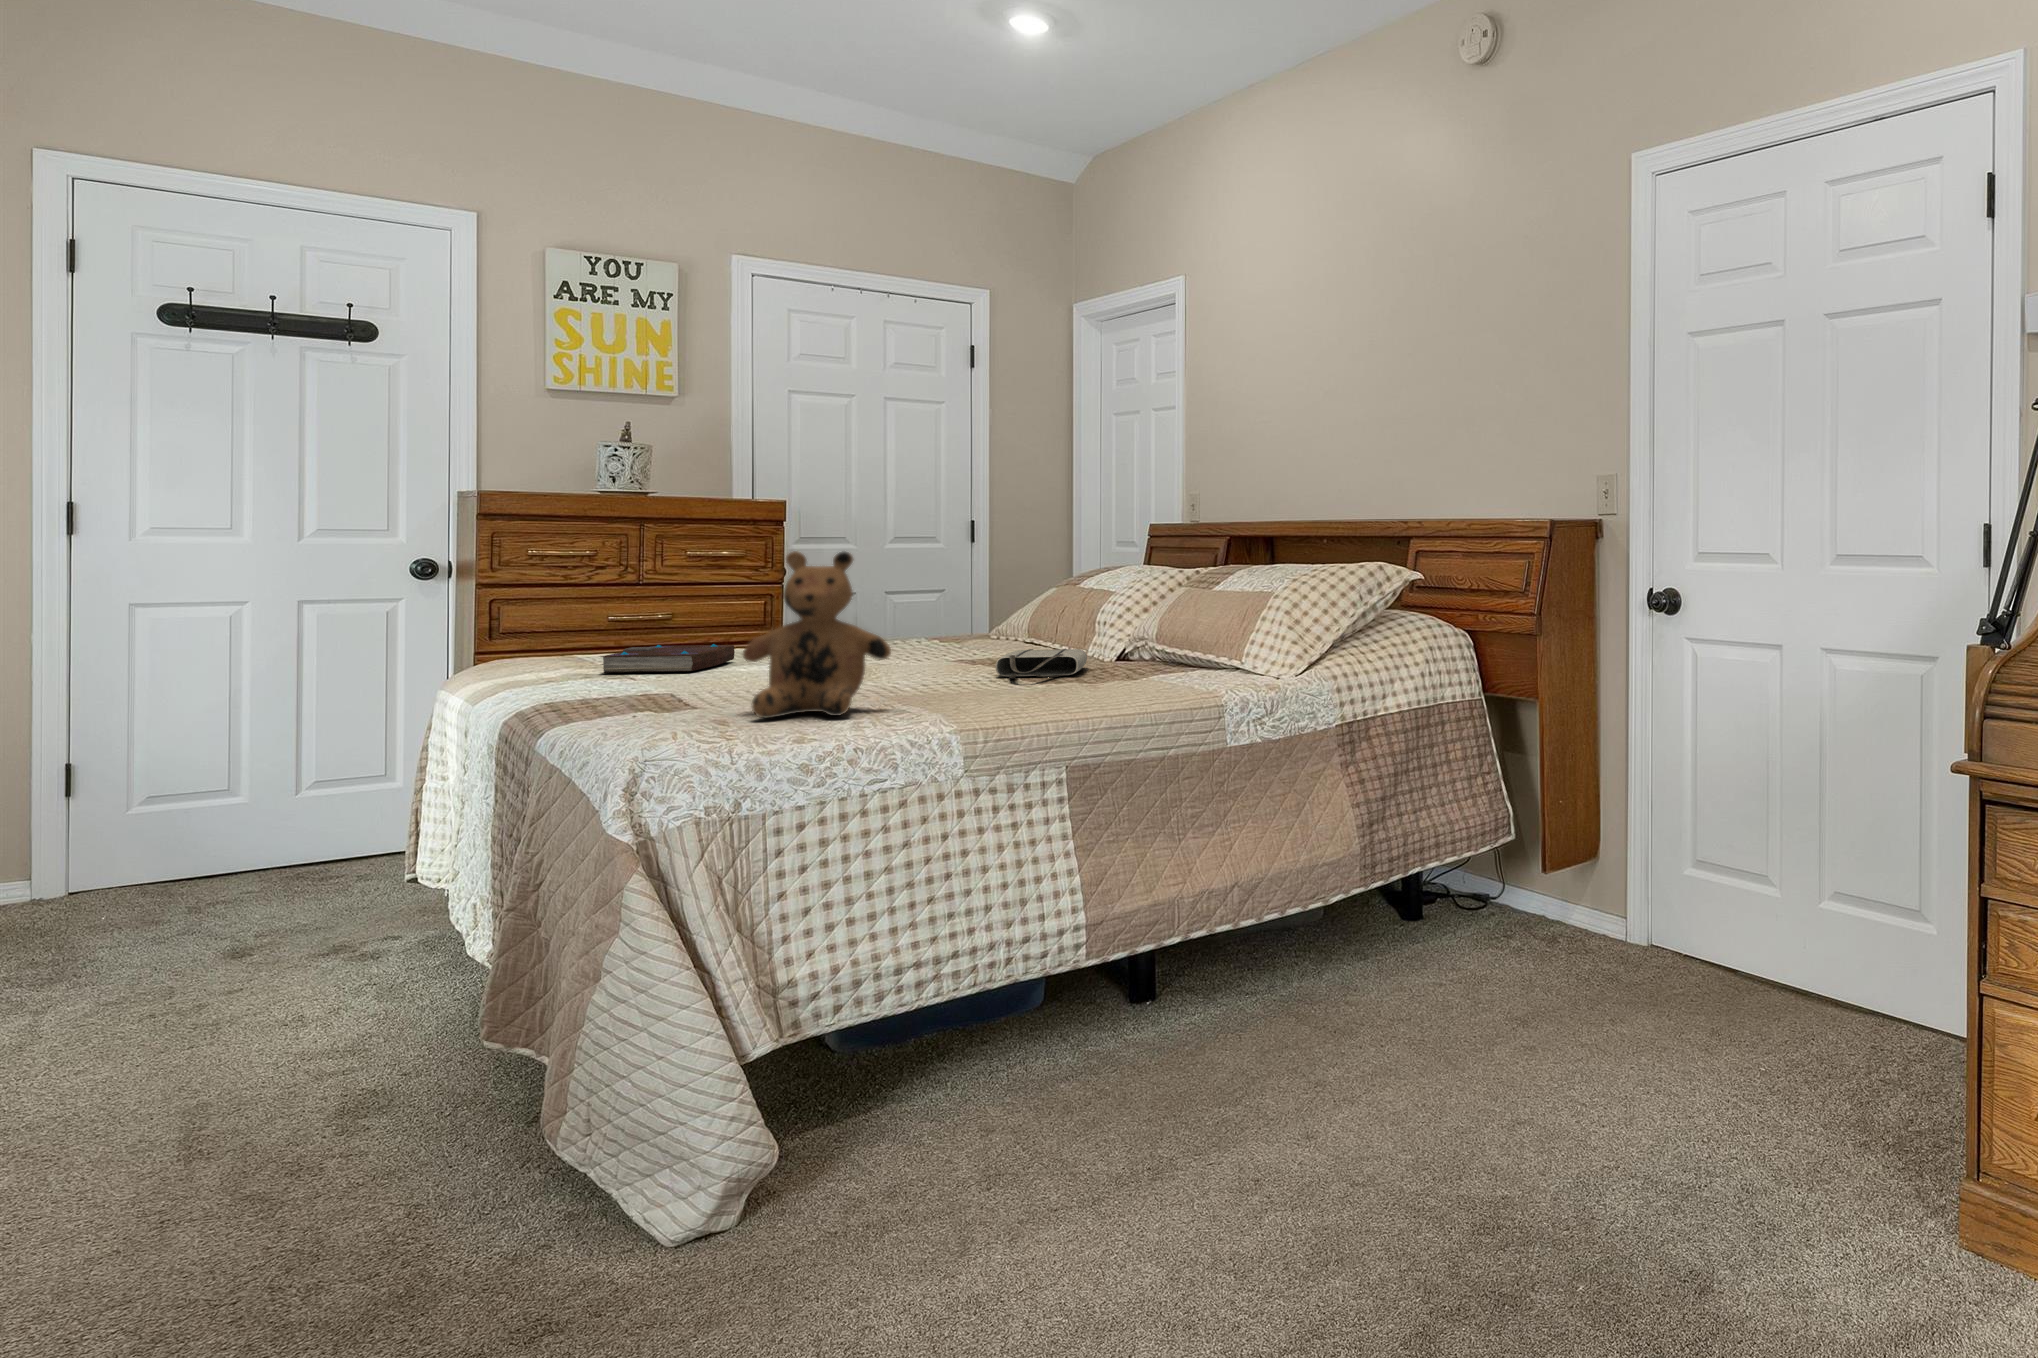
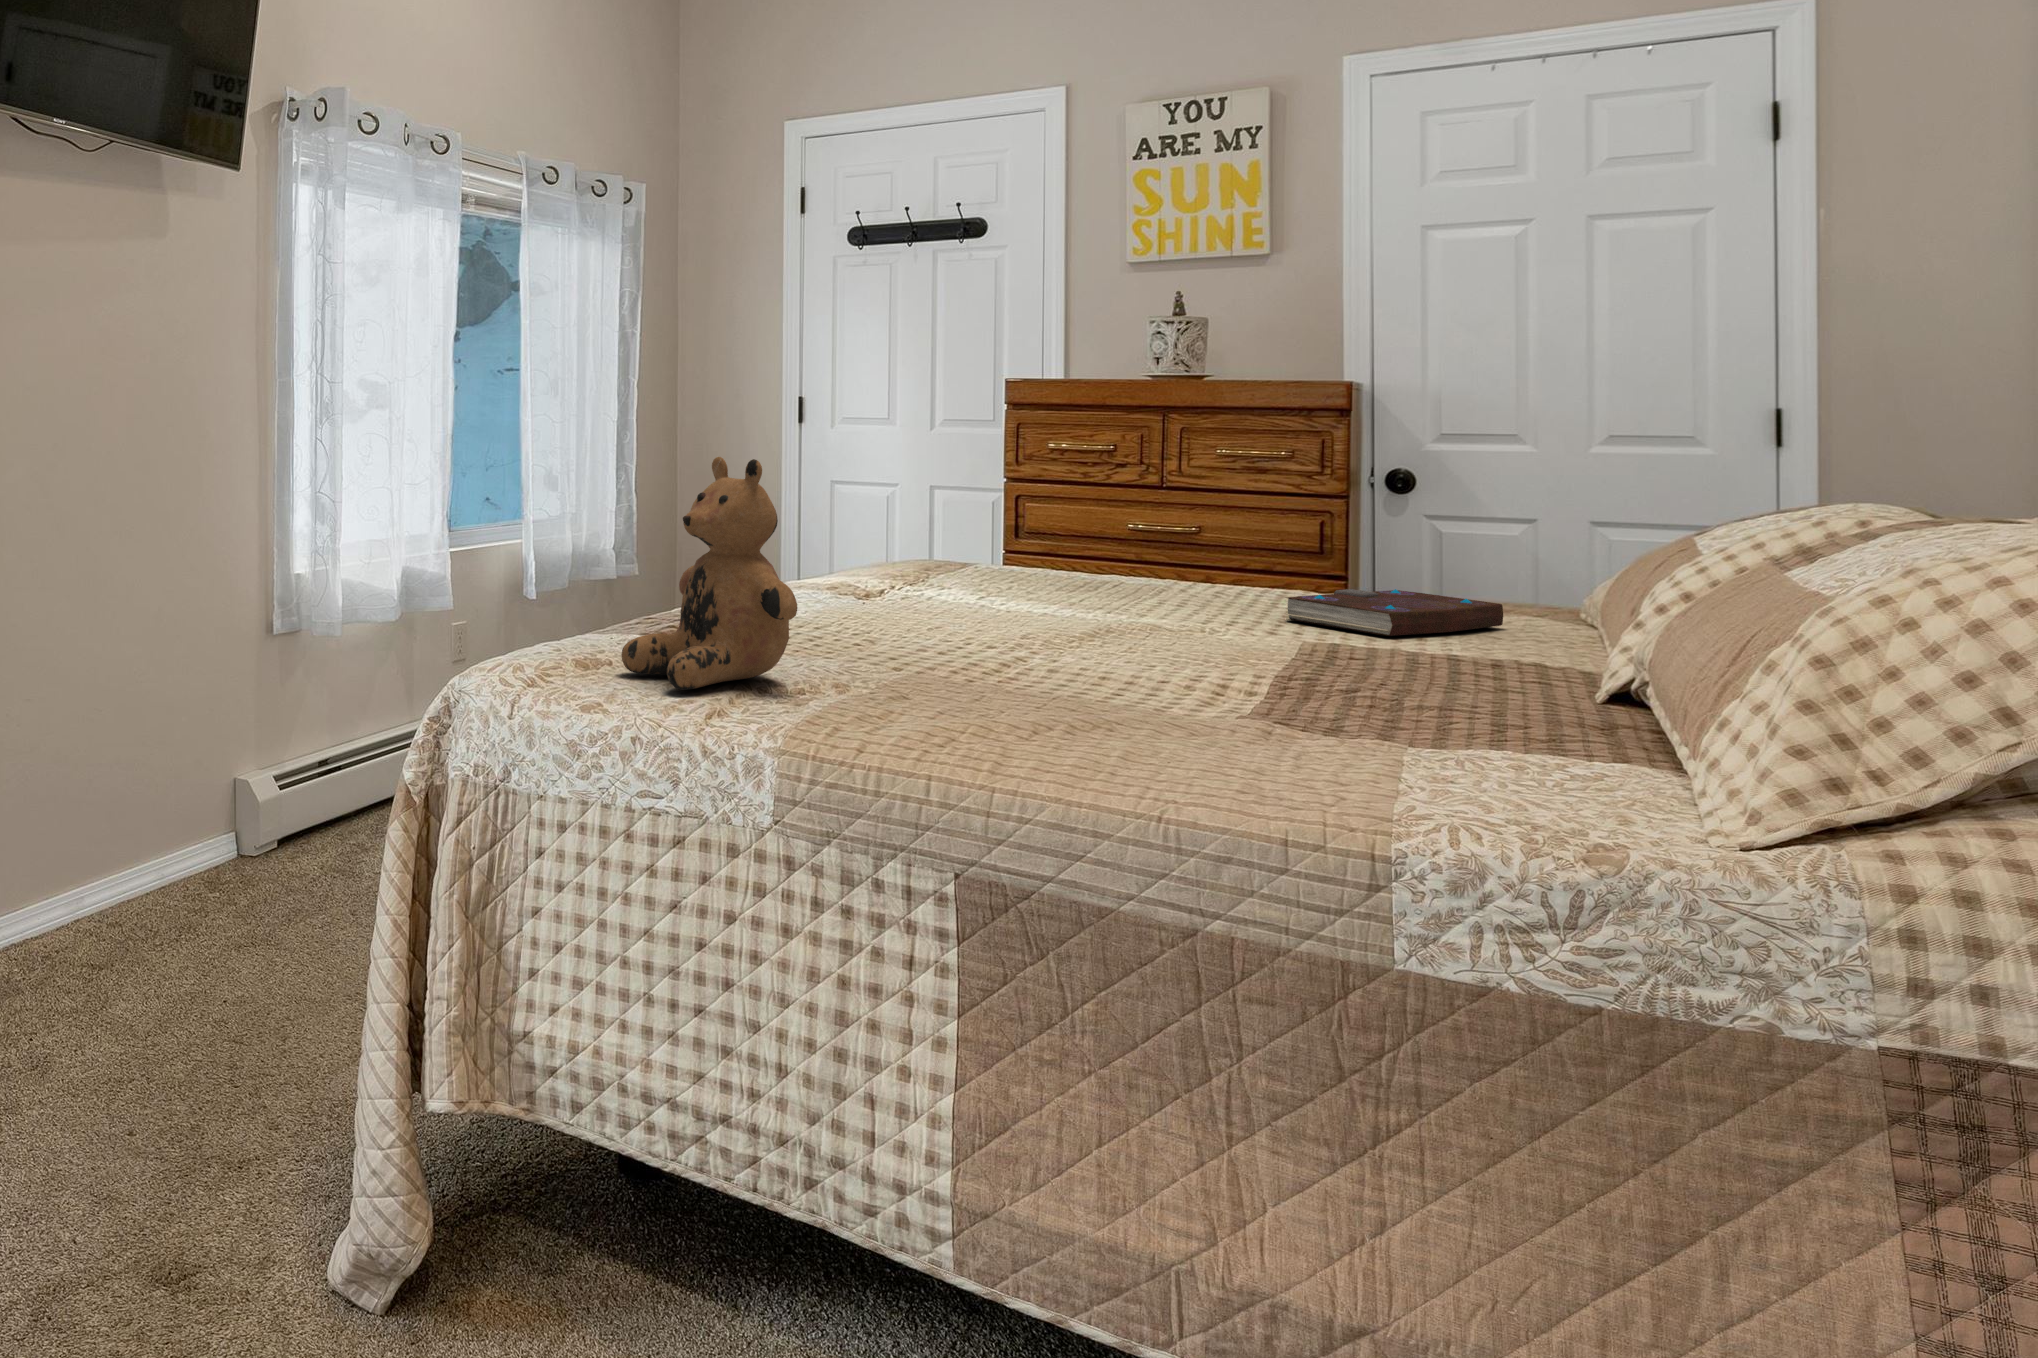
book: present [601,644,735,673] -> present [1285,589,1503,636]
tote bag: present [995,649,1087,678] -> none [1145,643,1439,706]

